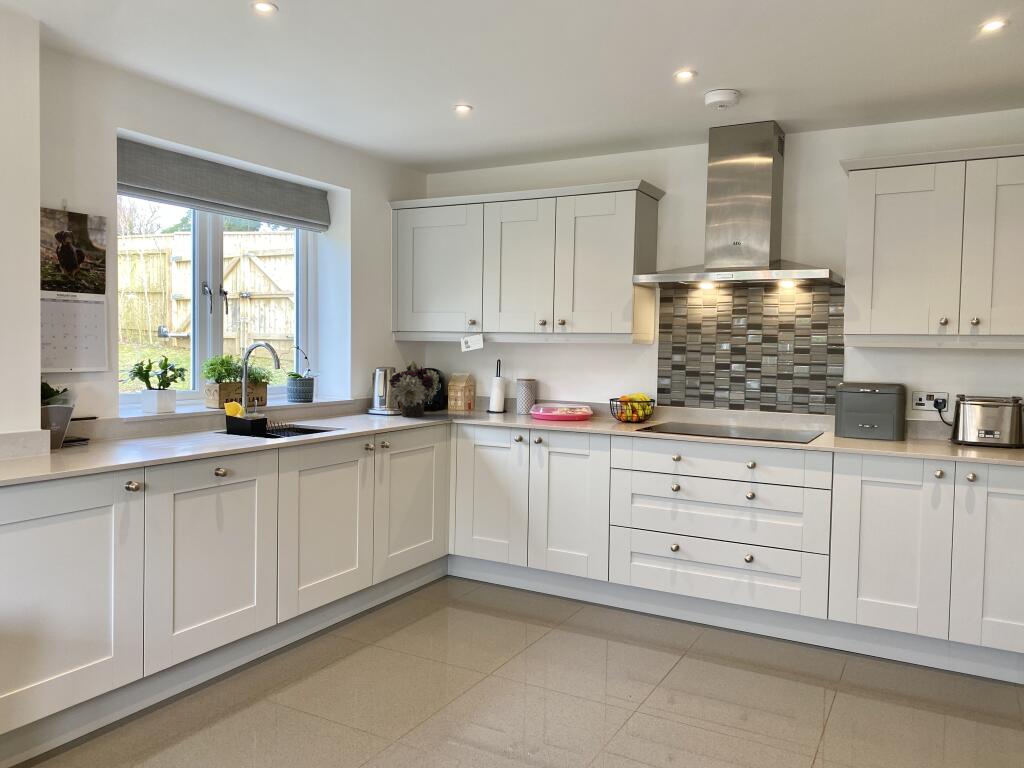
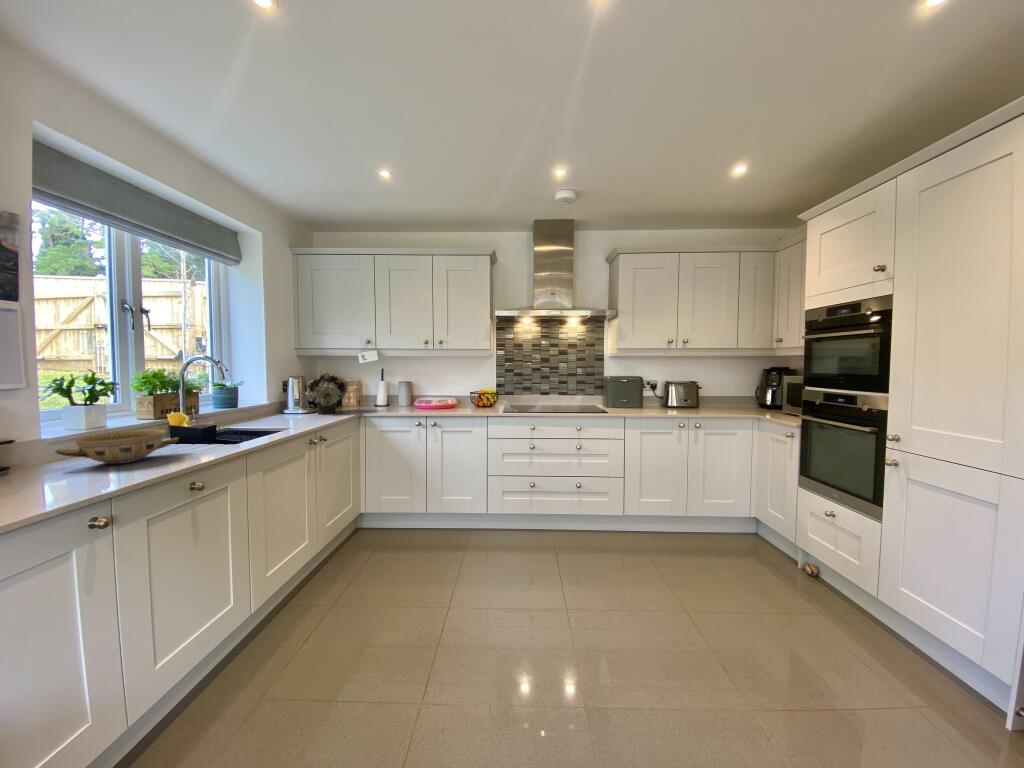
ceramic bowl: none [117,421,218,453] -> present [56,429,179,464]

